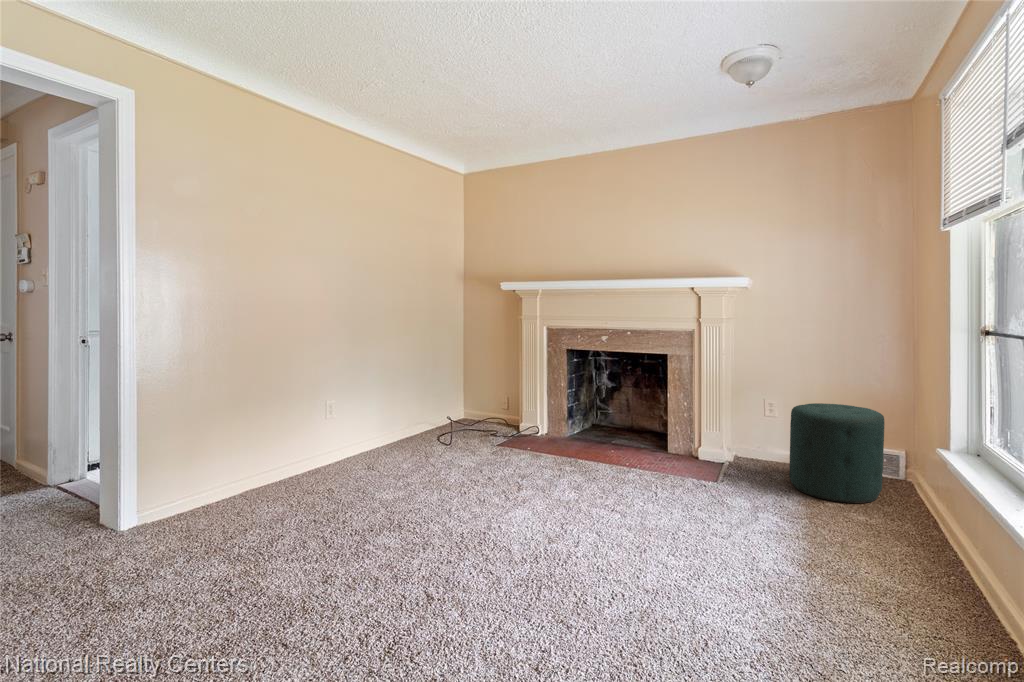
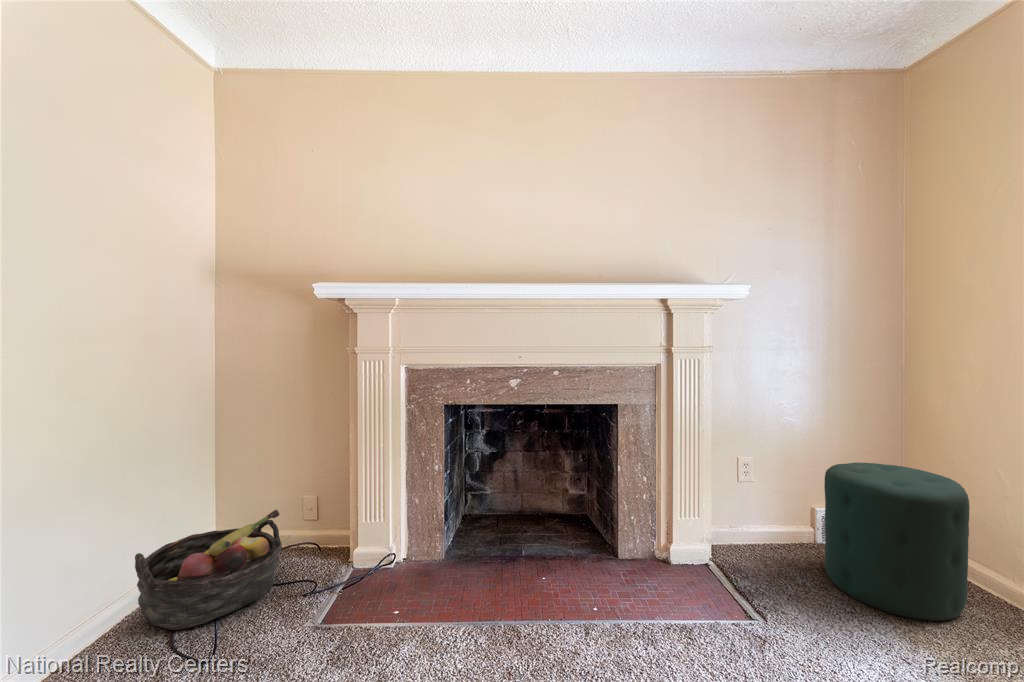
basket: none [430,397,487,436] -> present [135,510,282,630]

